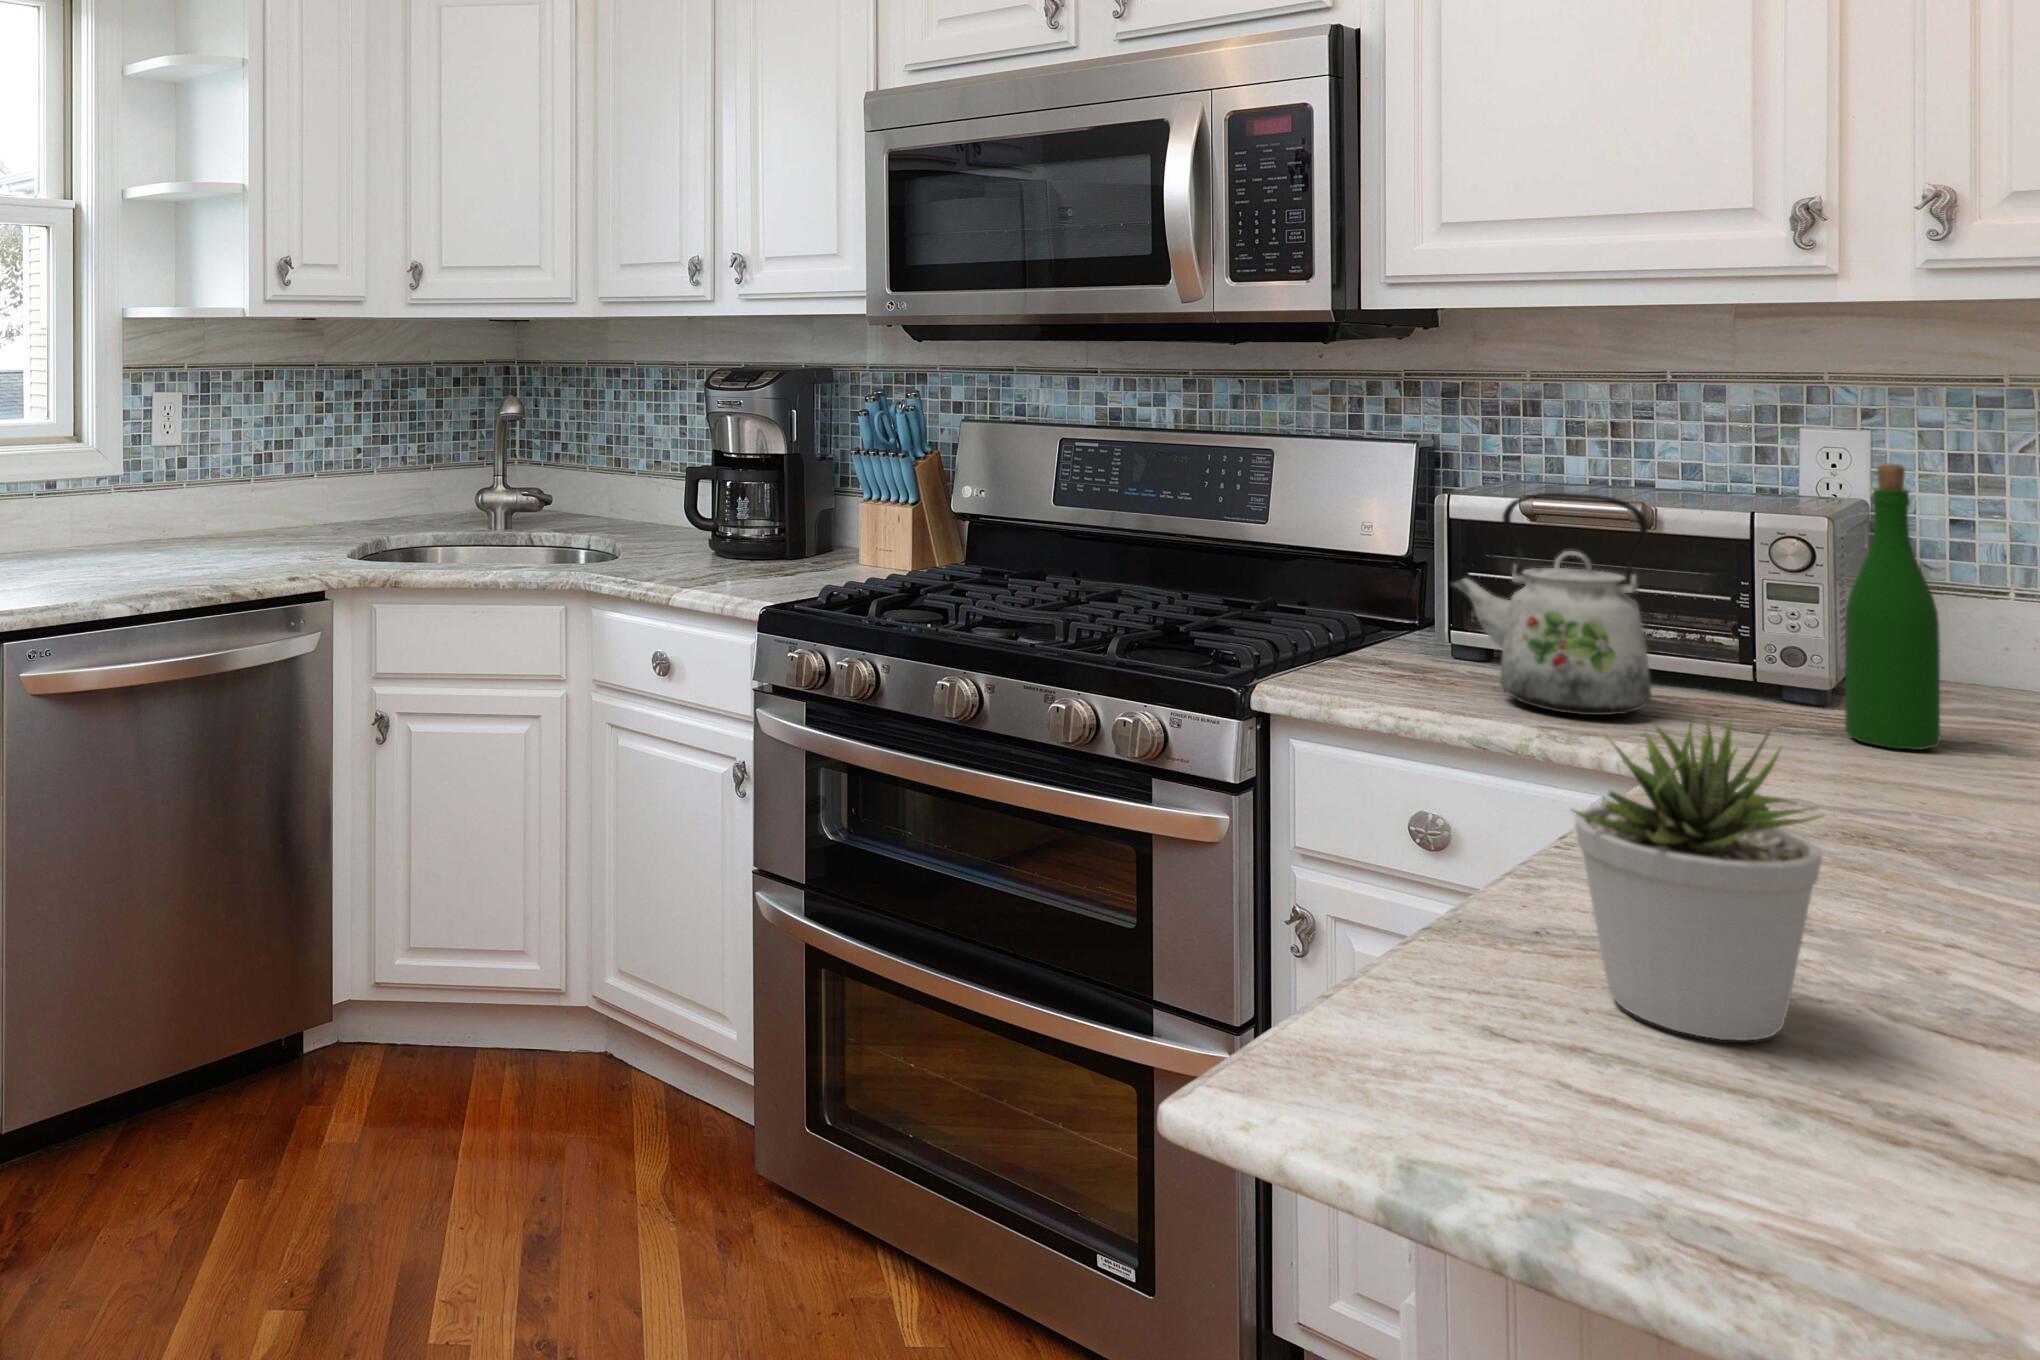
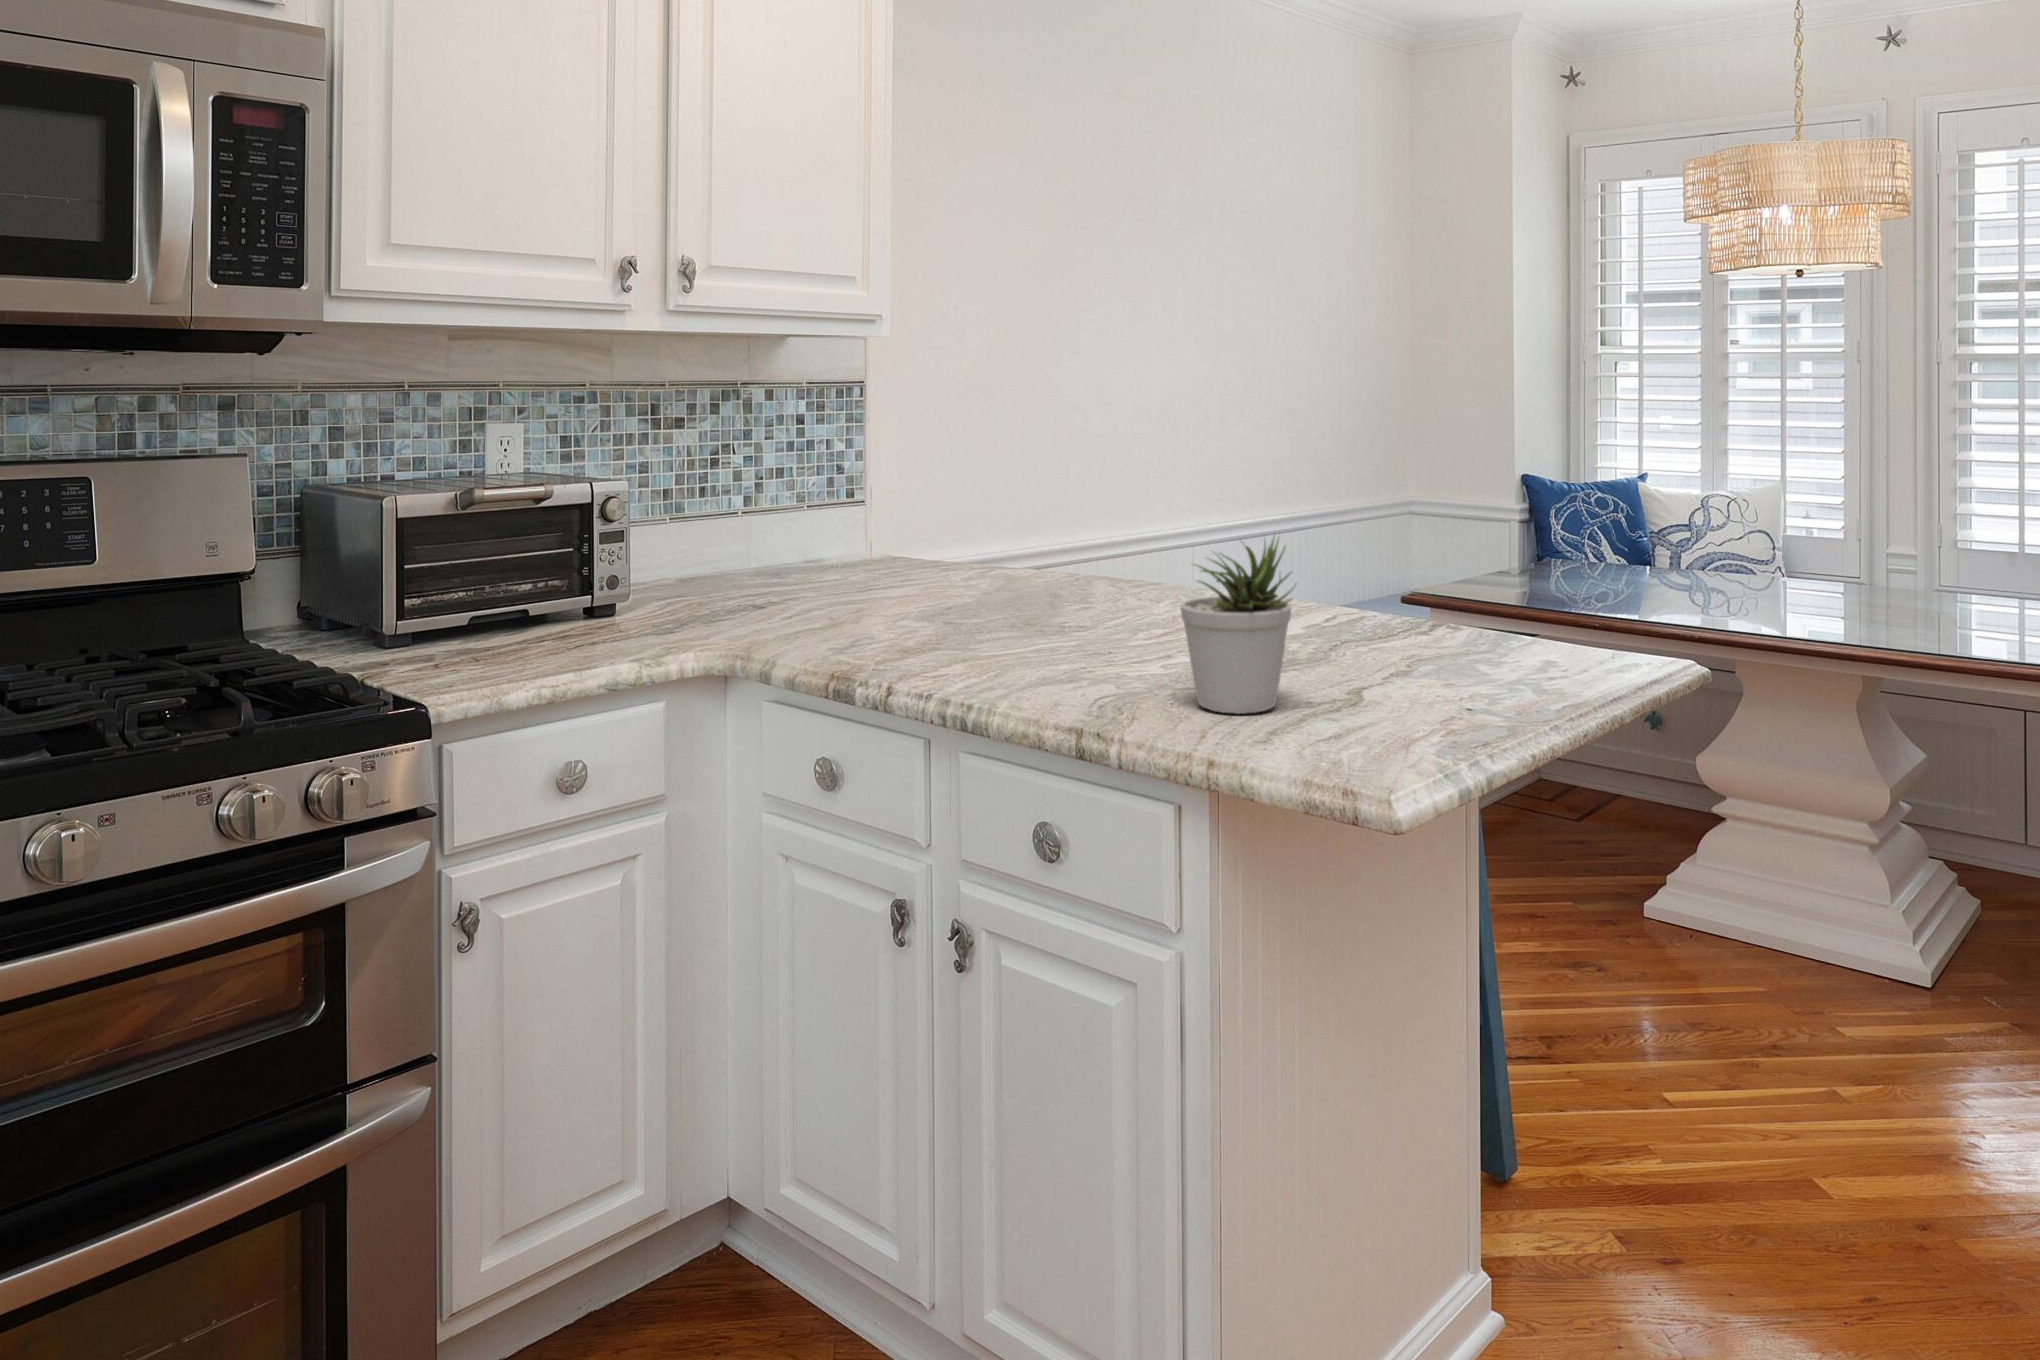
wine bottle: present [1845,464,1940,750] -> none [683,434,734,625]
kettle: present [1452,493,1651,715] -> none [491,473,634,655]

